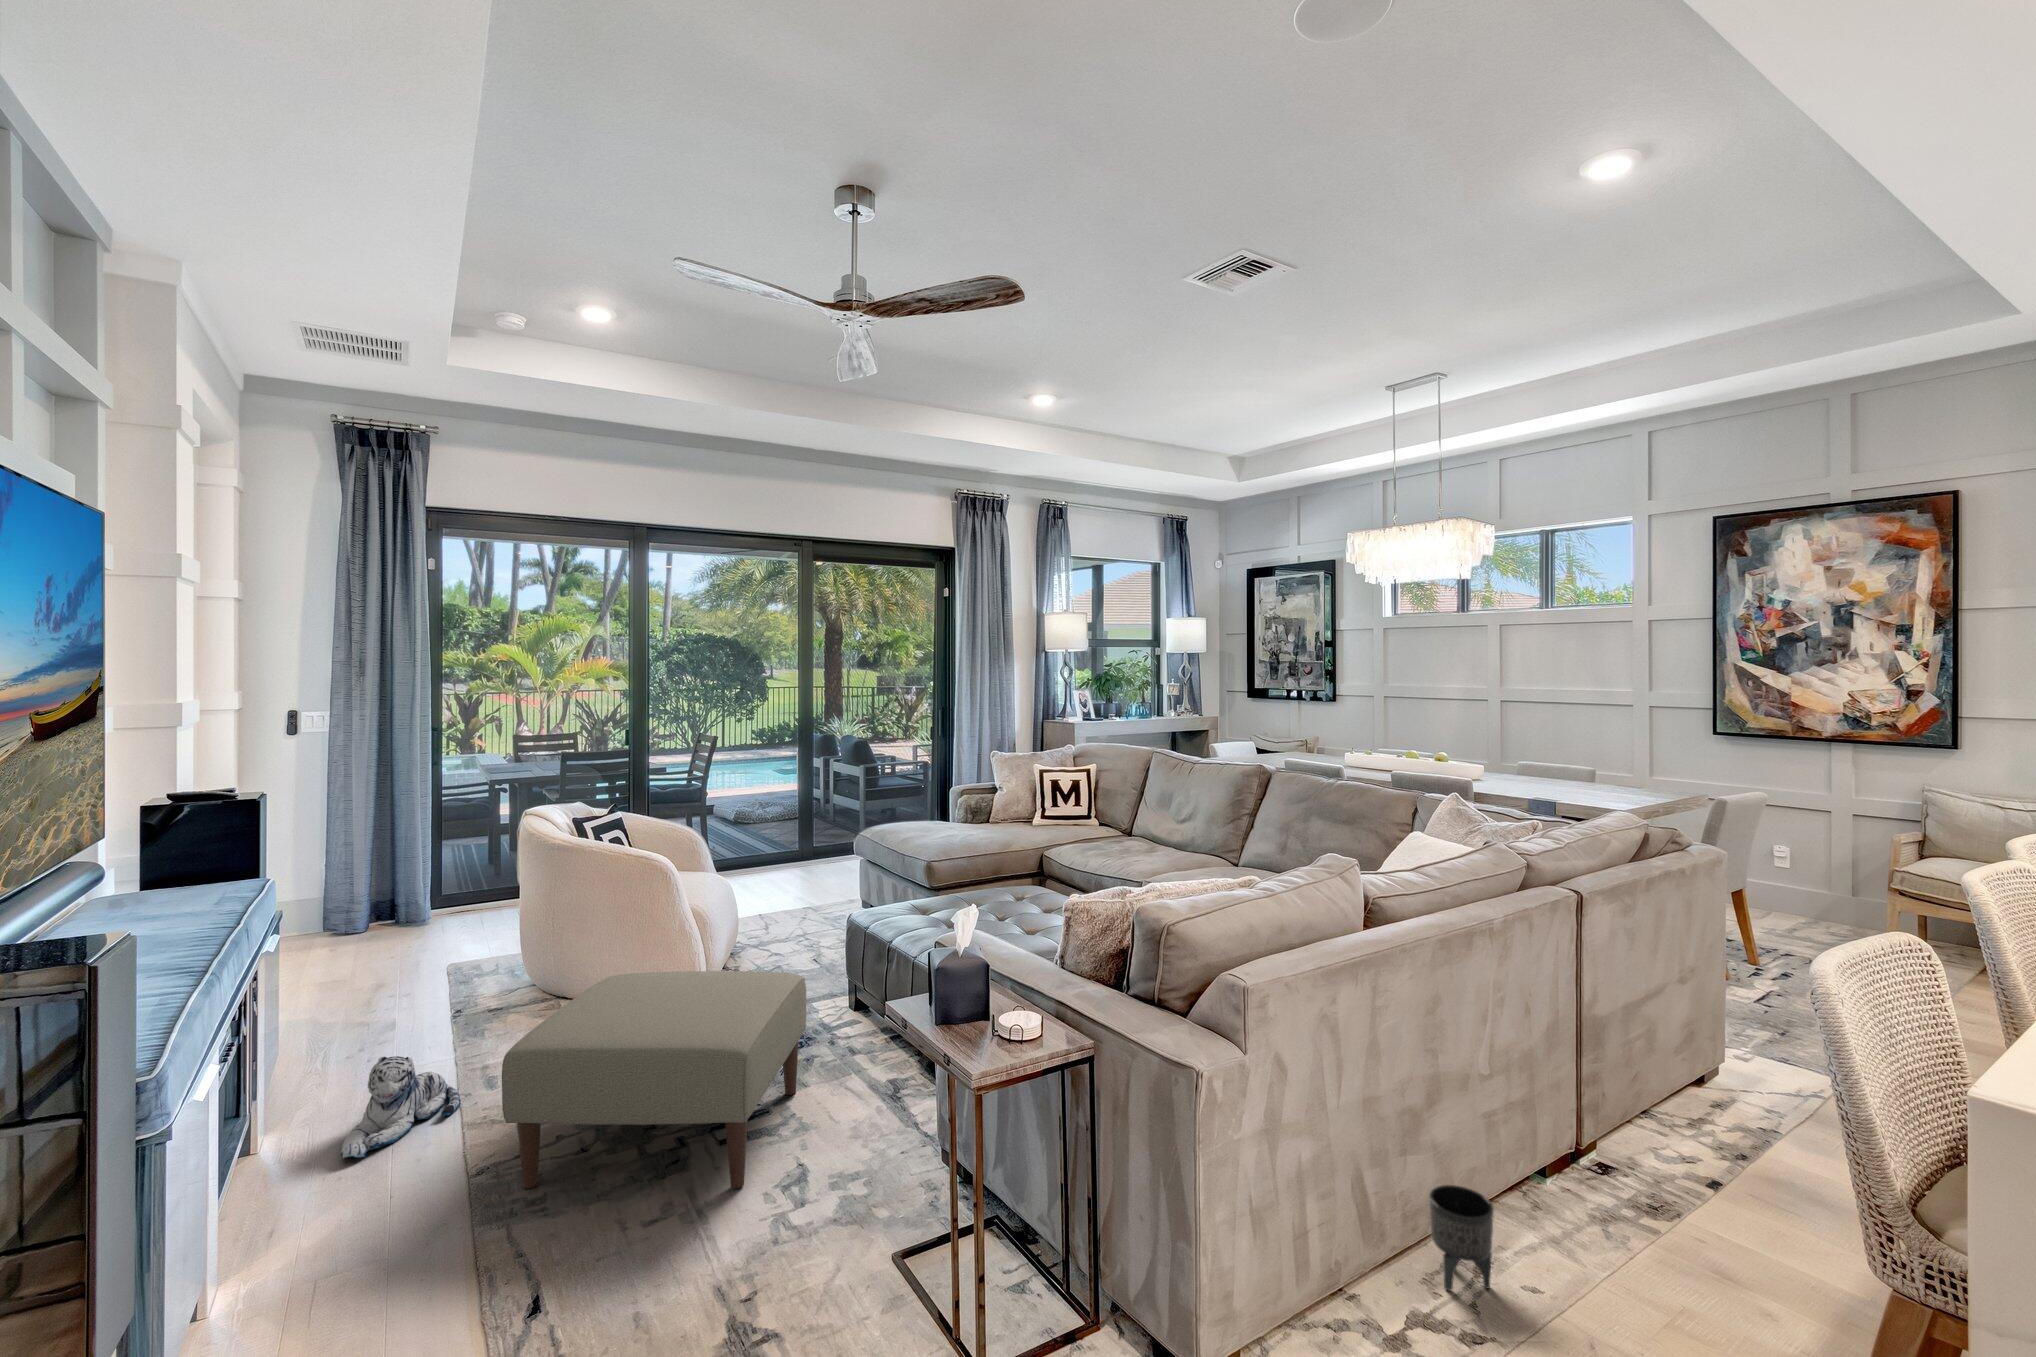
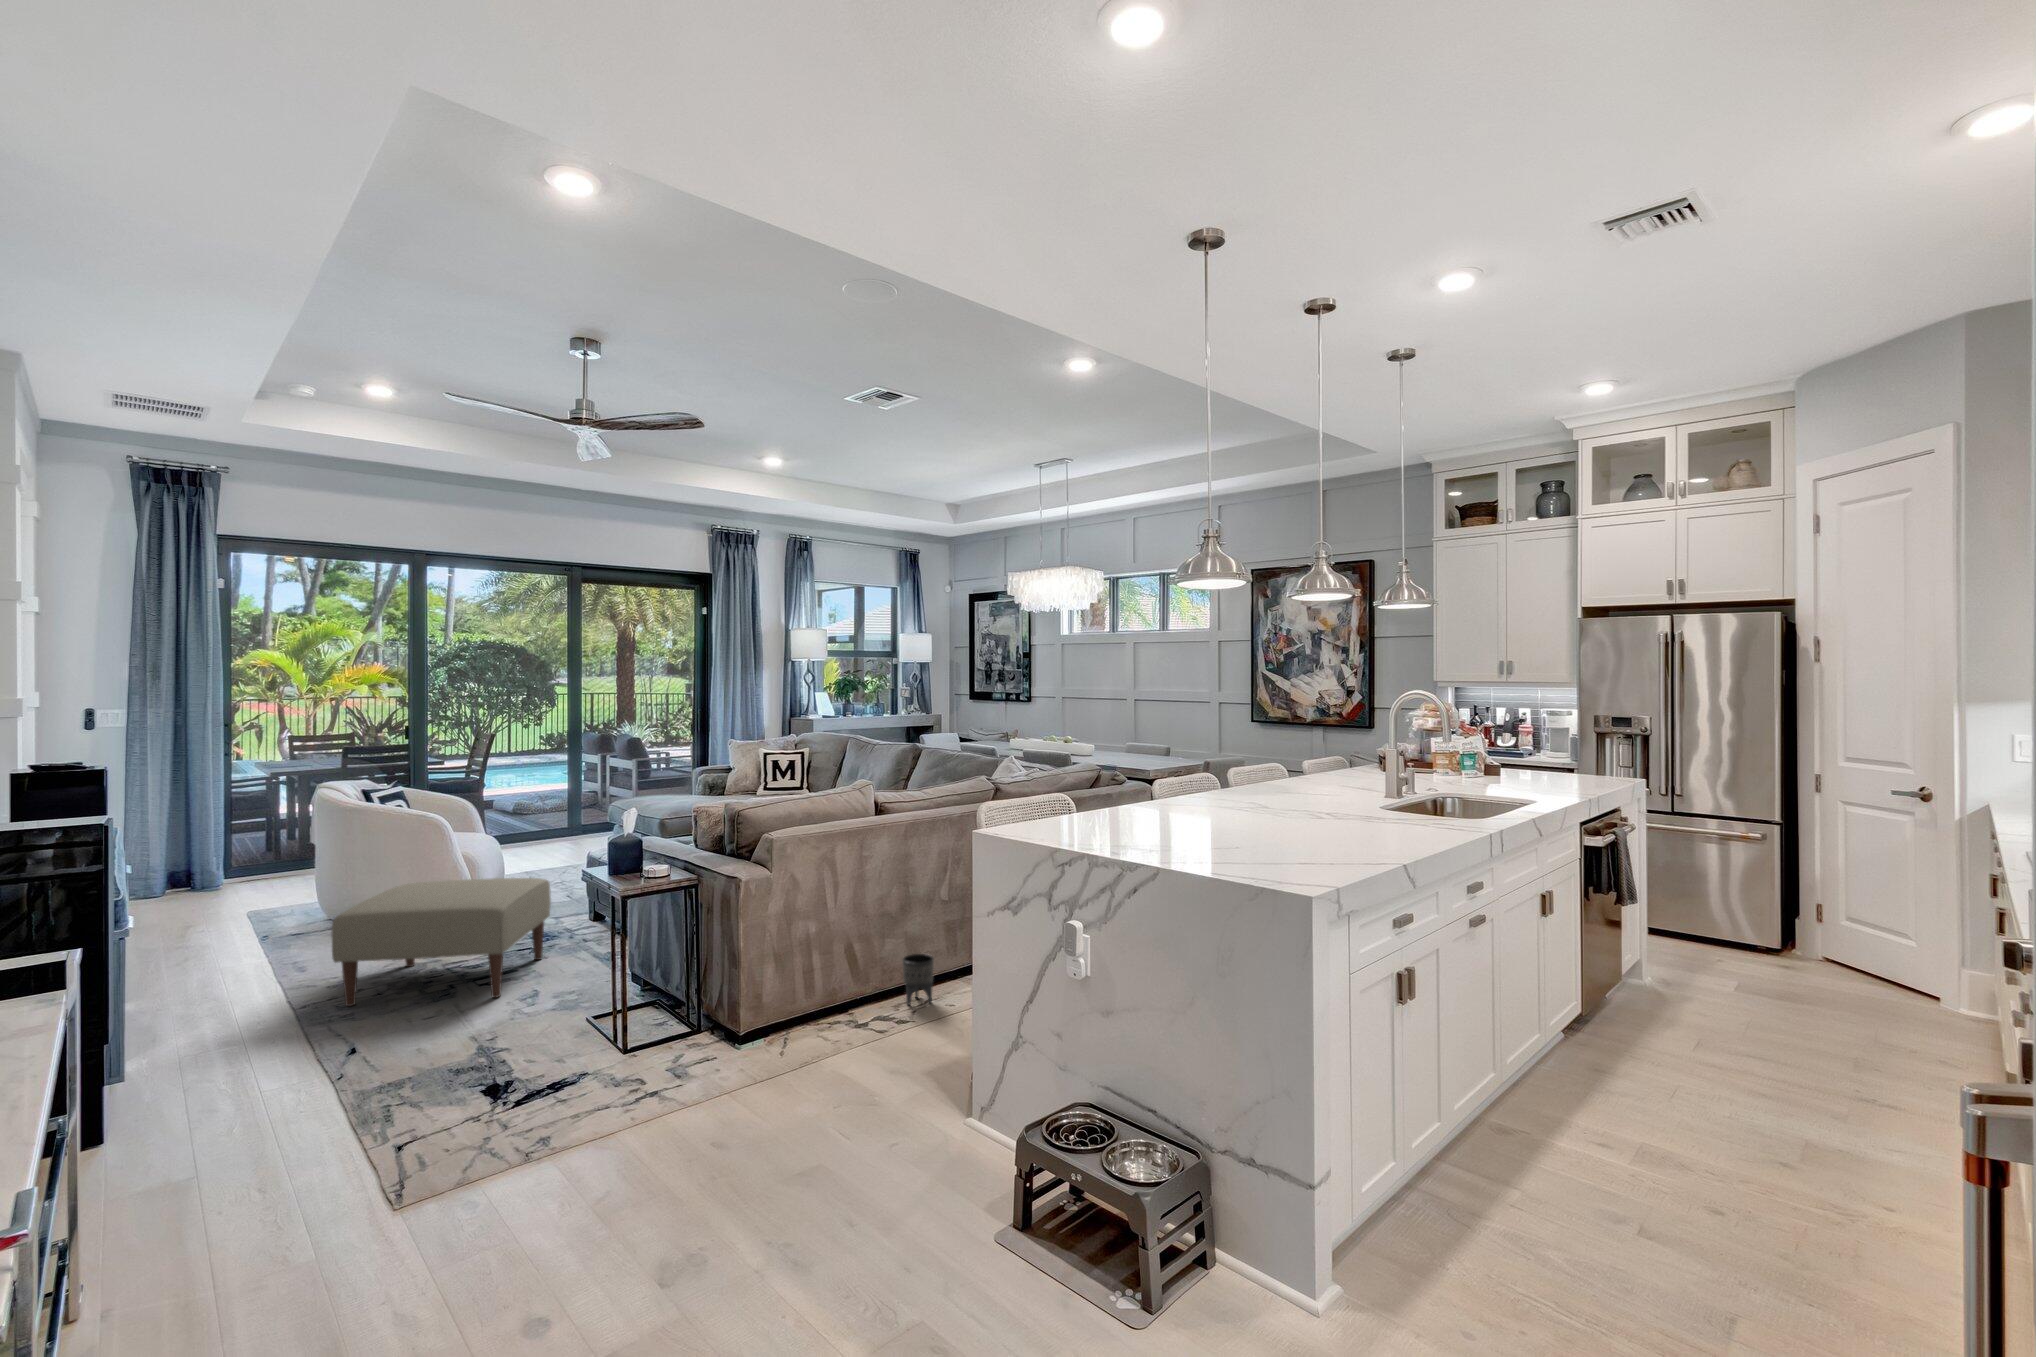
plush toy: present [341,1056,460,1160] -> none [204,939,288,1003]

